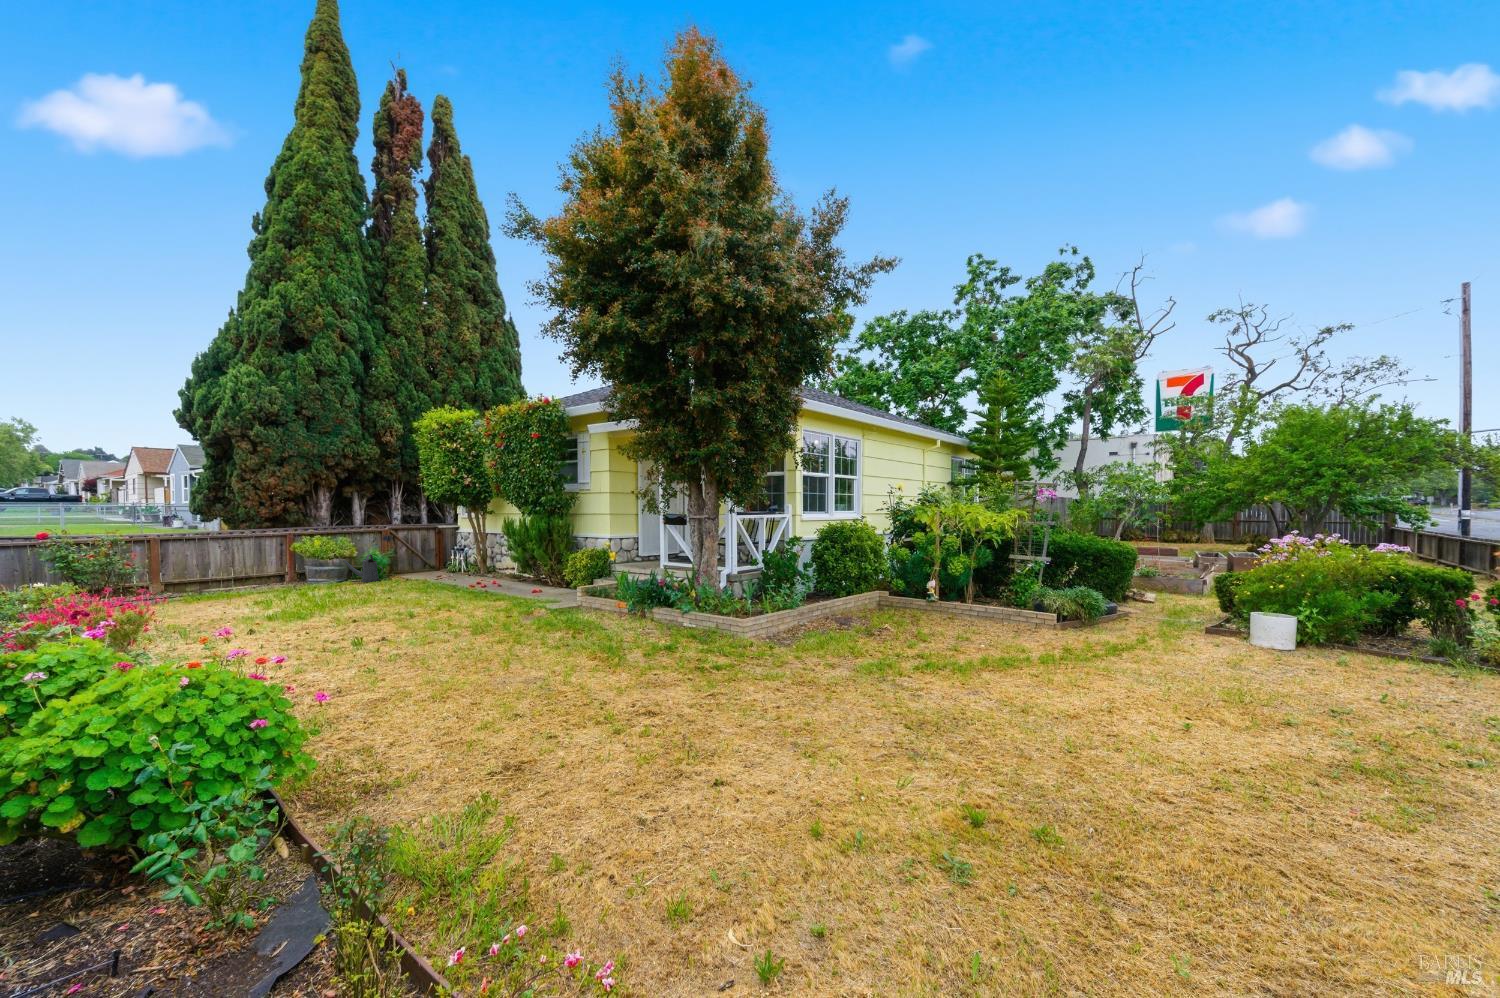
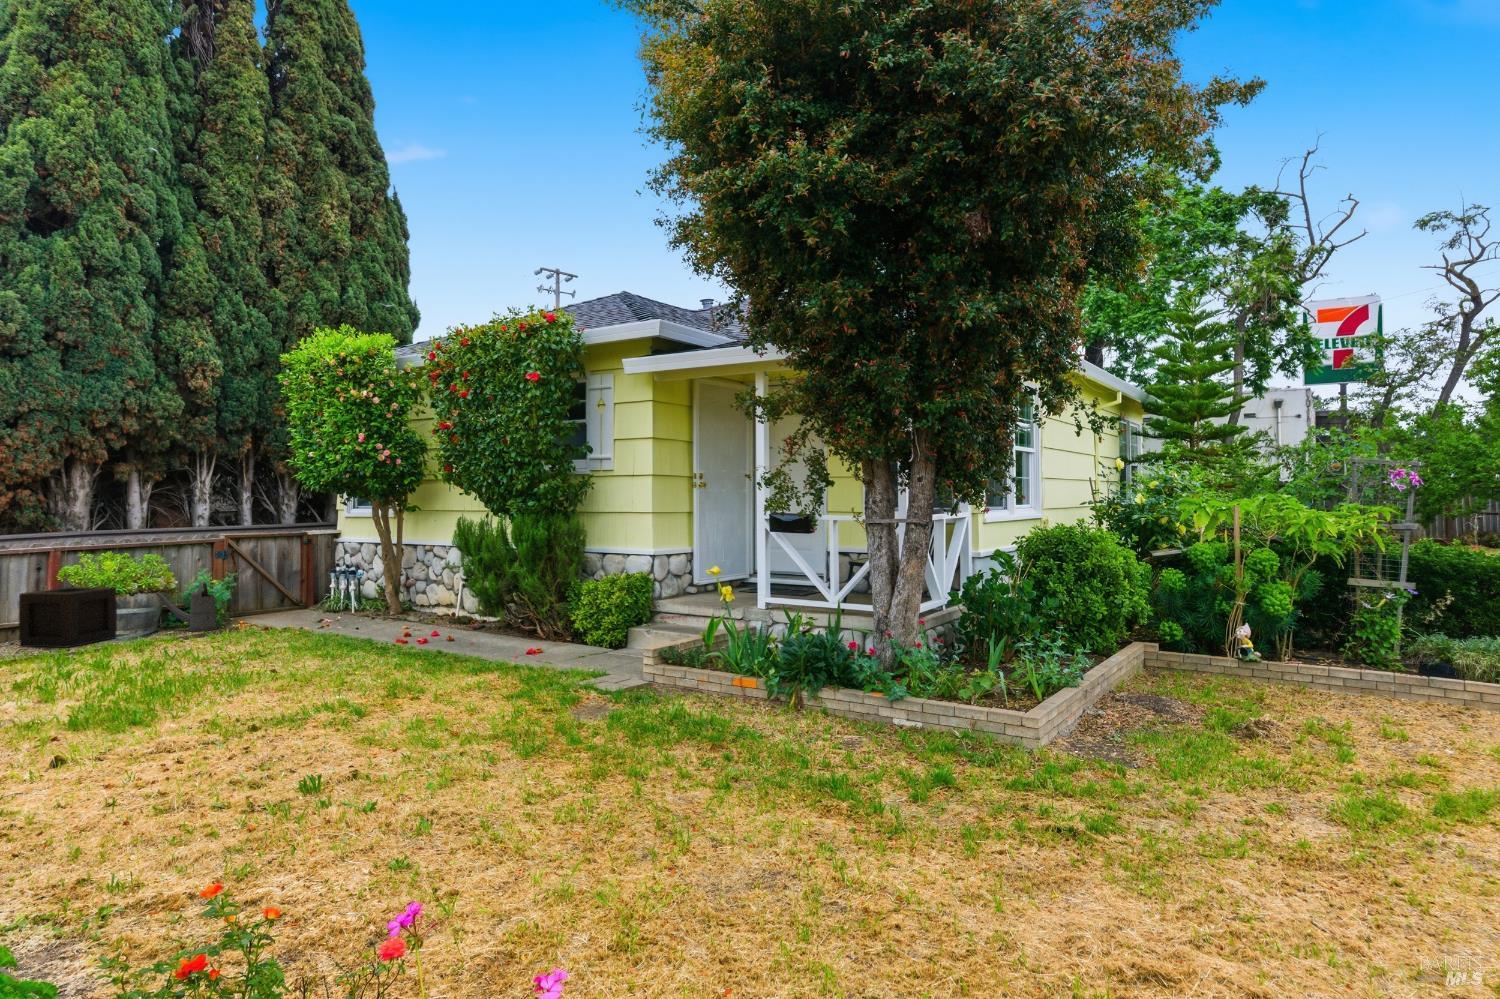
wooden crate: none [263,558,320,593] -> present [19,587,117,647]

